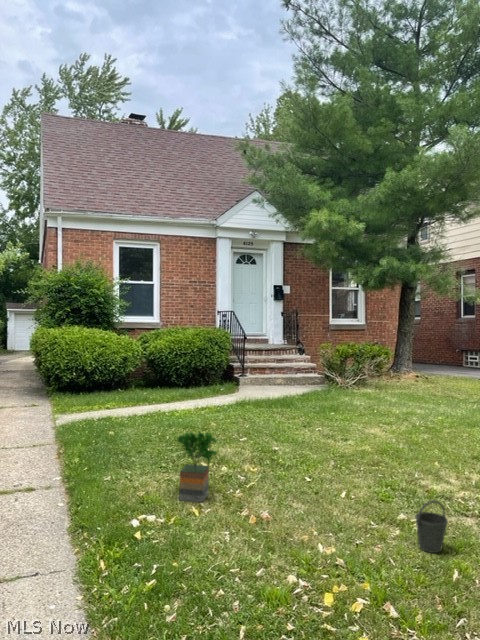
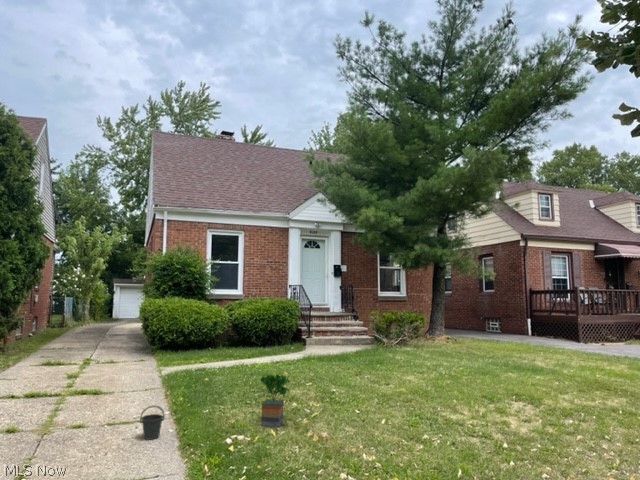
bucket: present [415,500,448,553] -> present [140,405,164,440]

